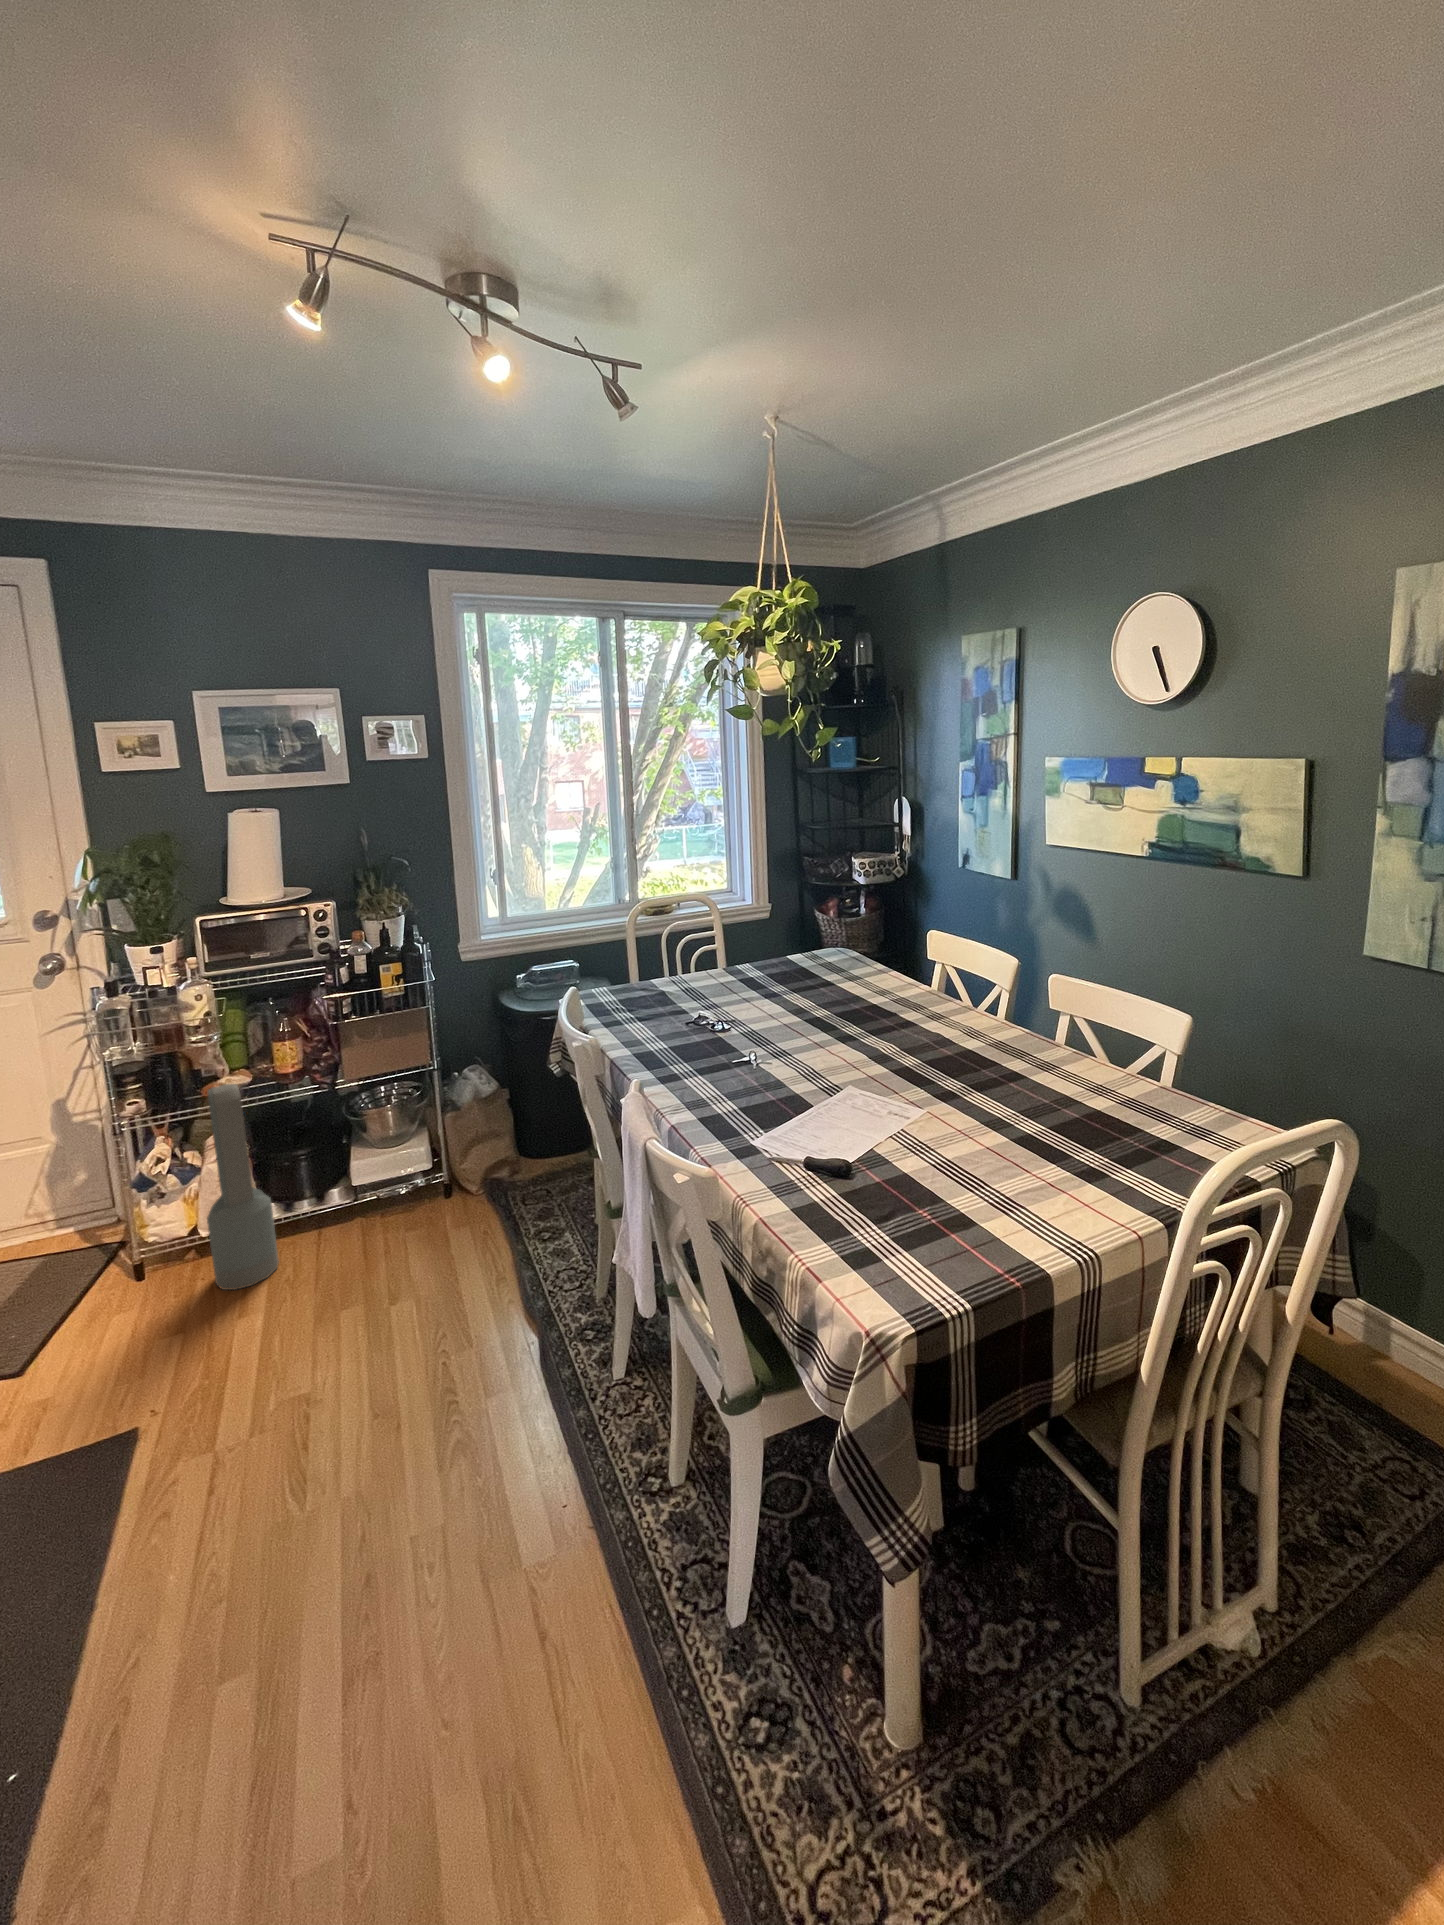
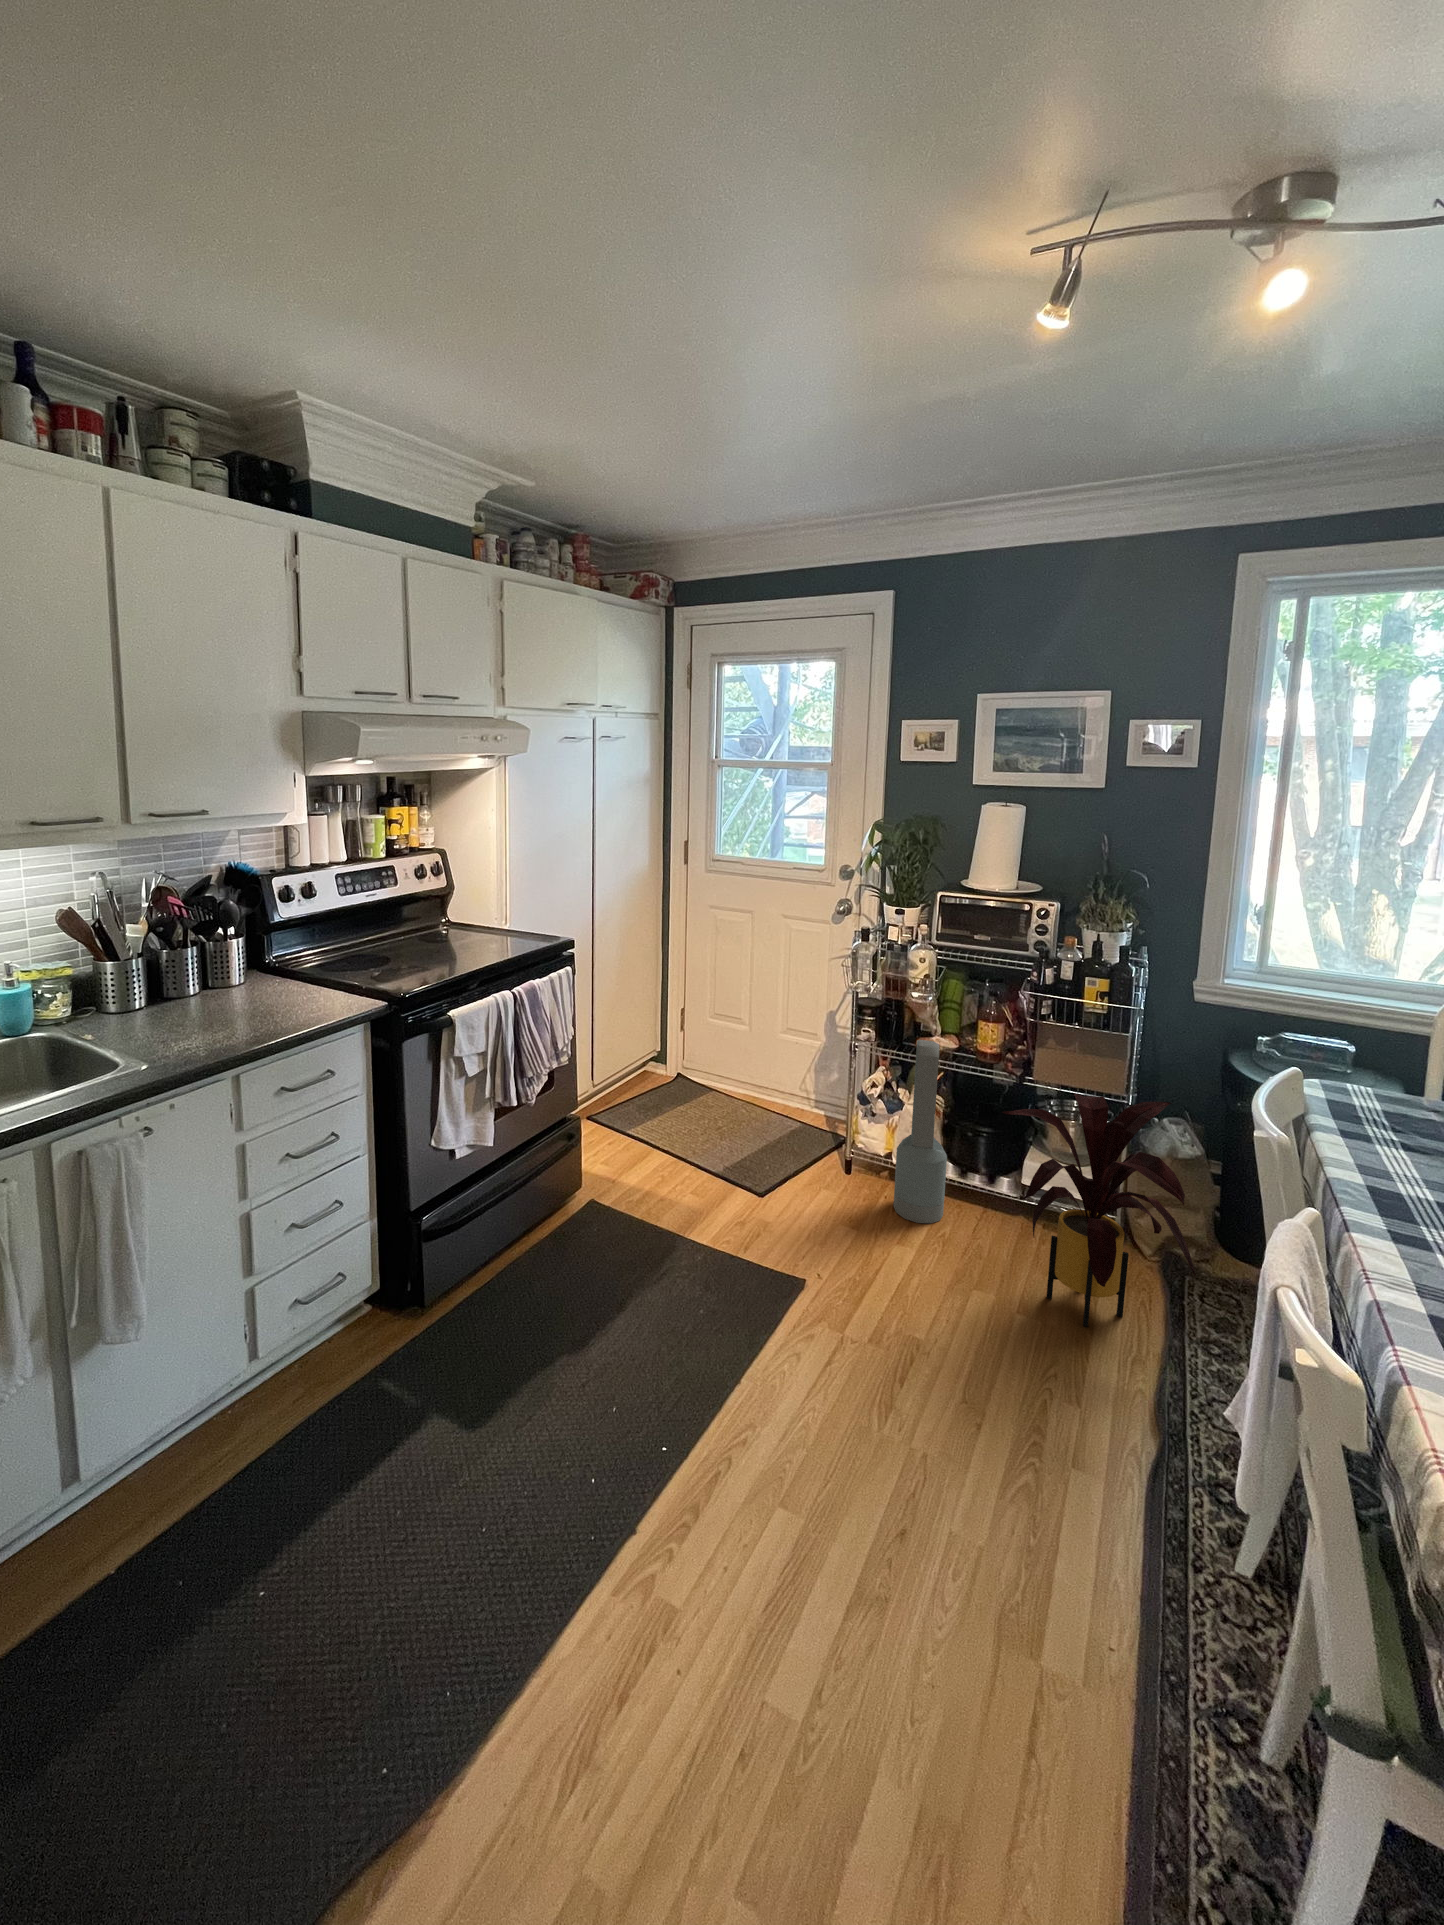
house plant: none [330,1052,528,1279] -> present [1002,1094,1195,1327]

